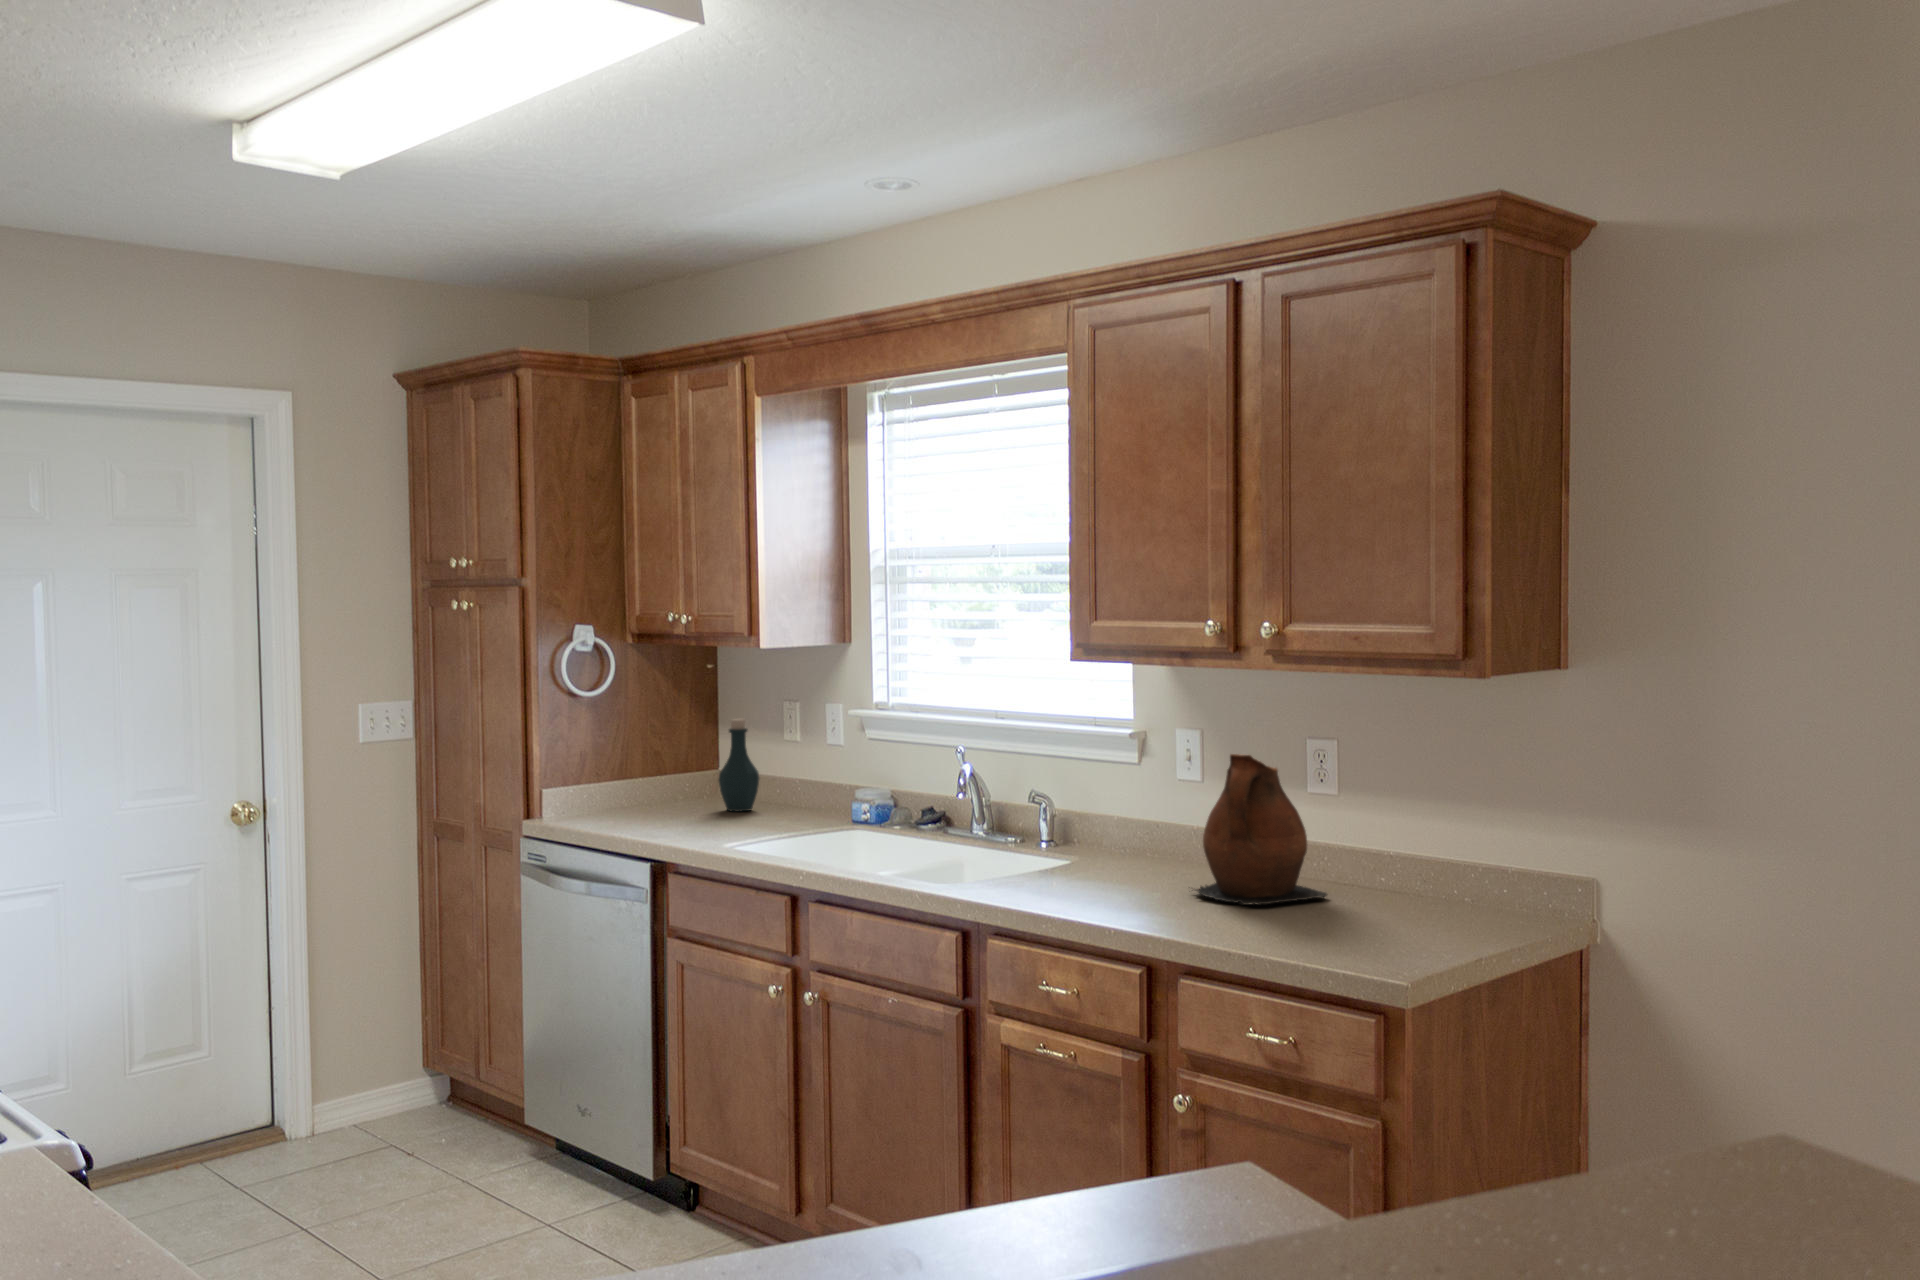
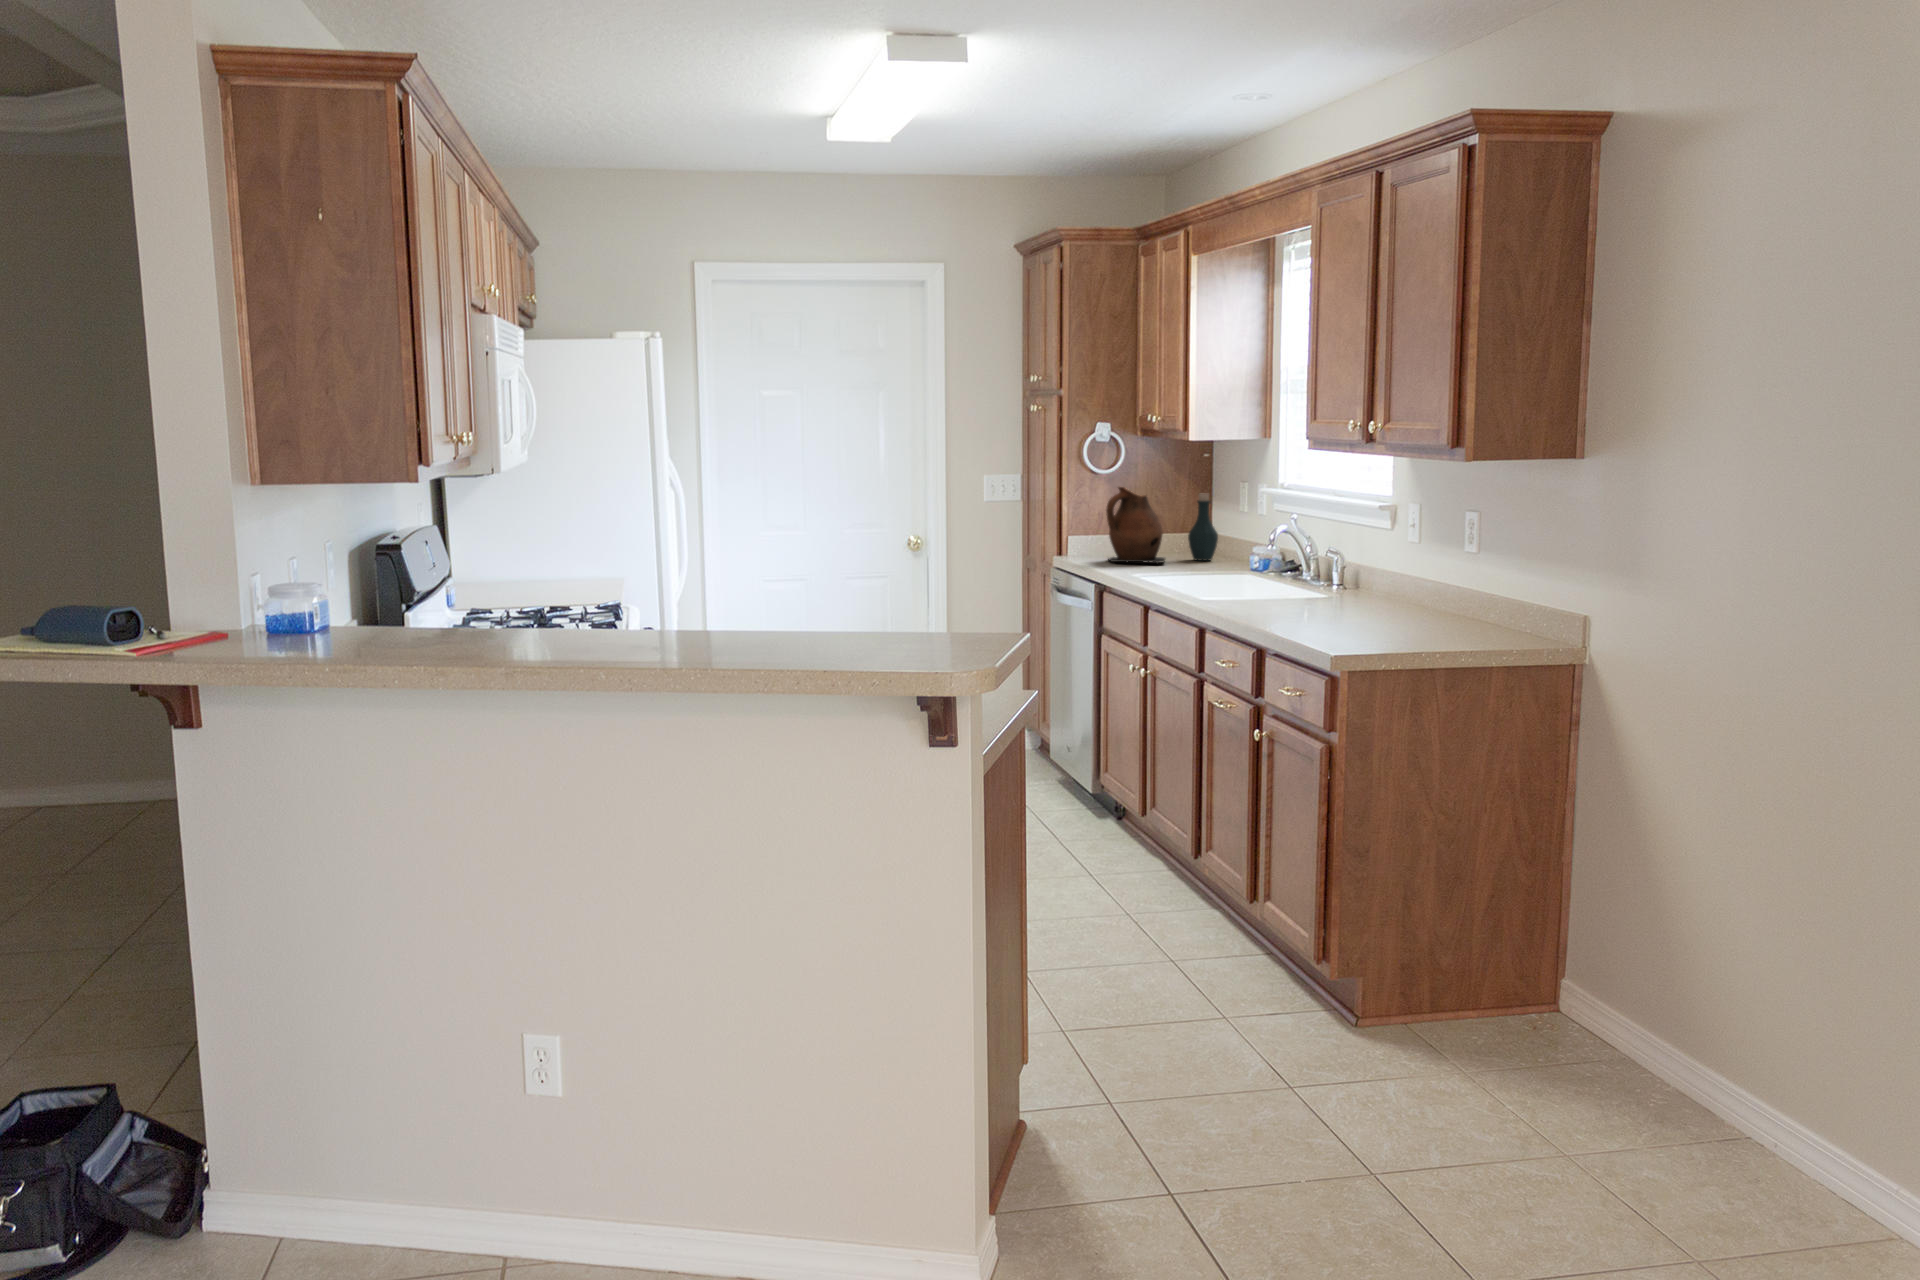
ceramic pitcher: present [1192,754,1327,905] -> present [1106,487,1165,563]

